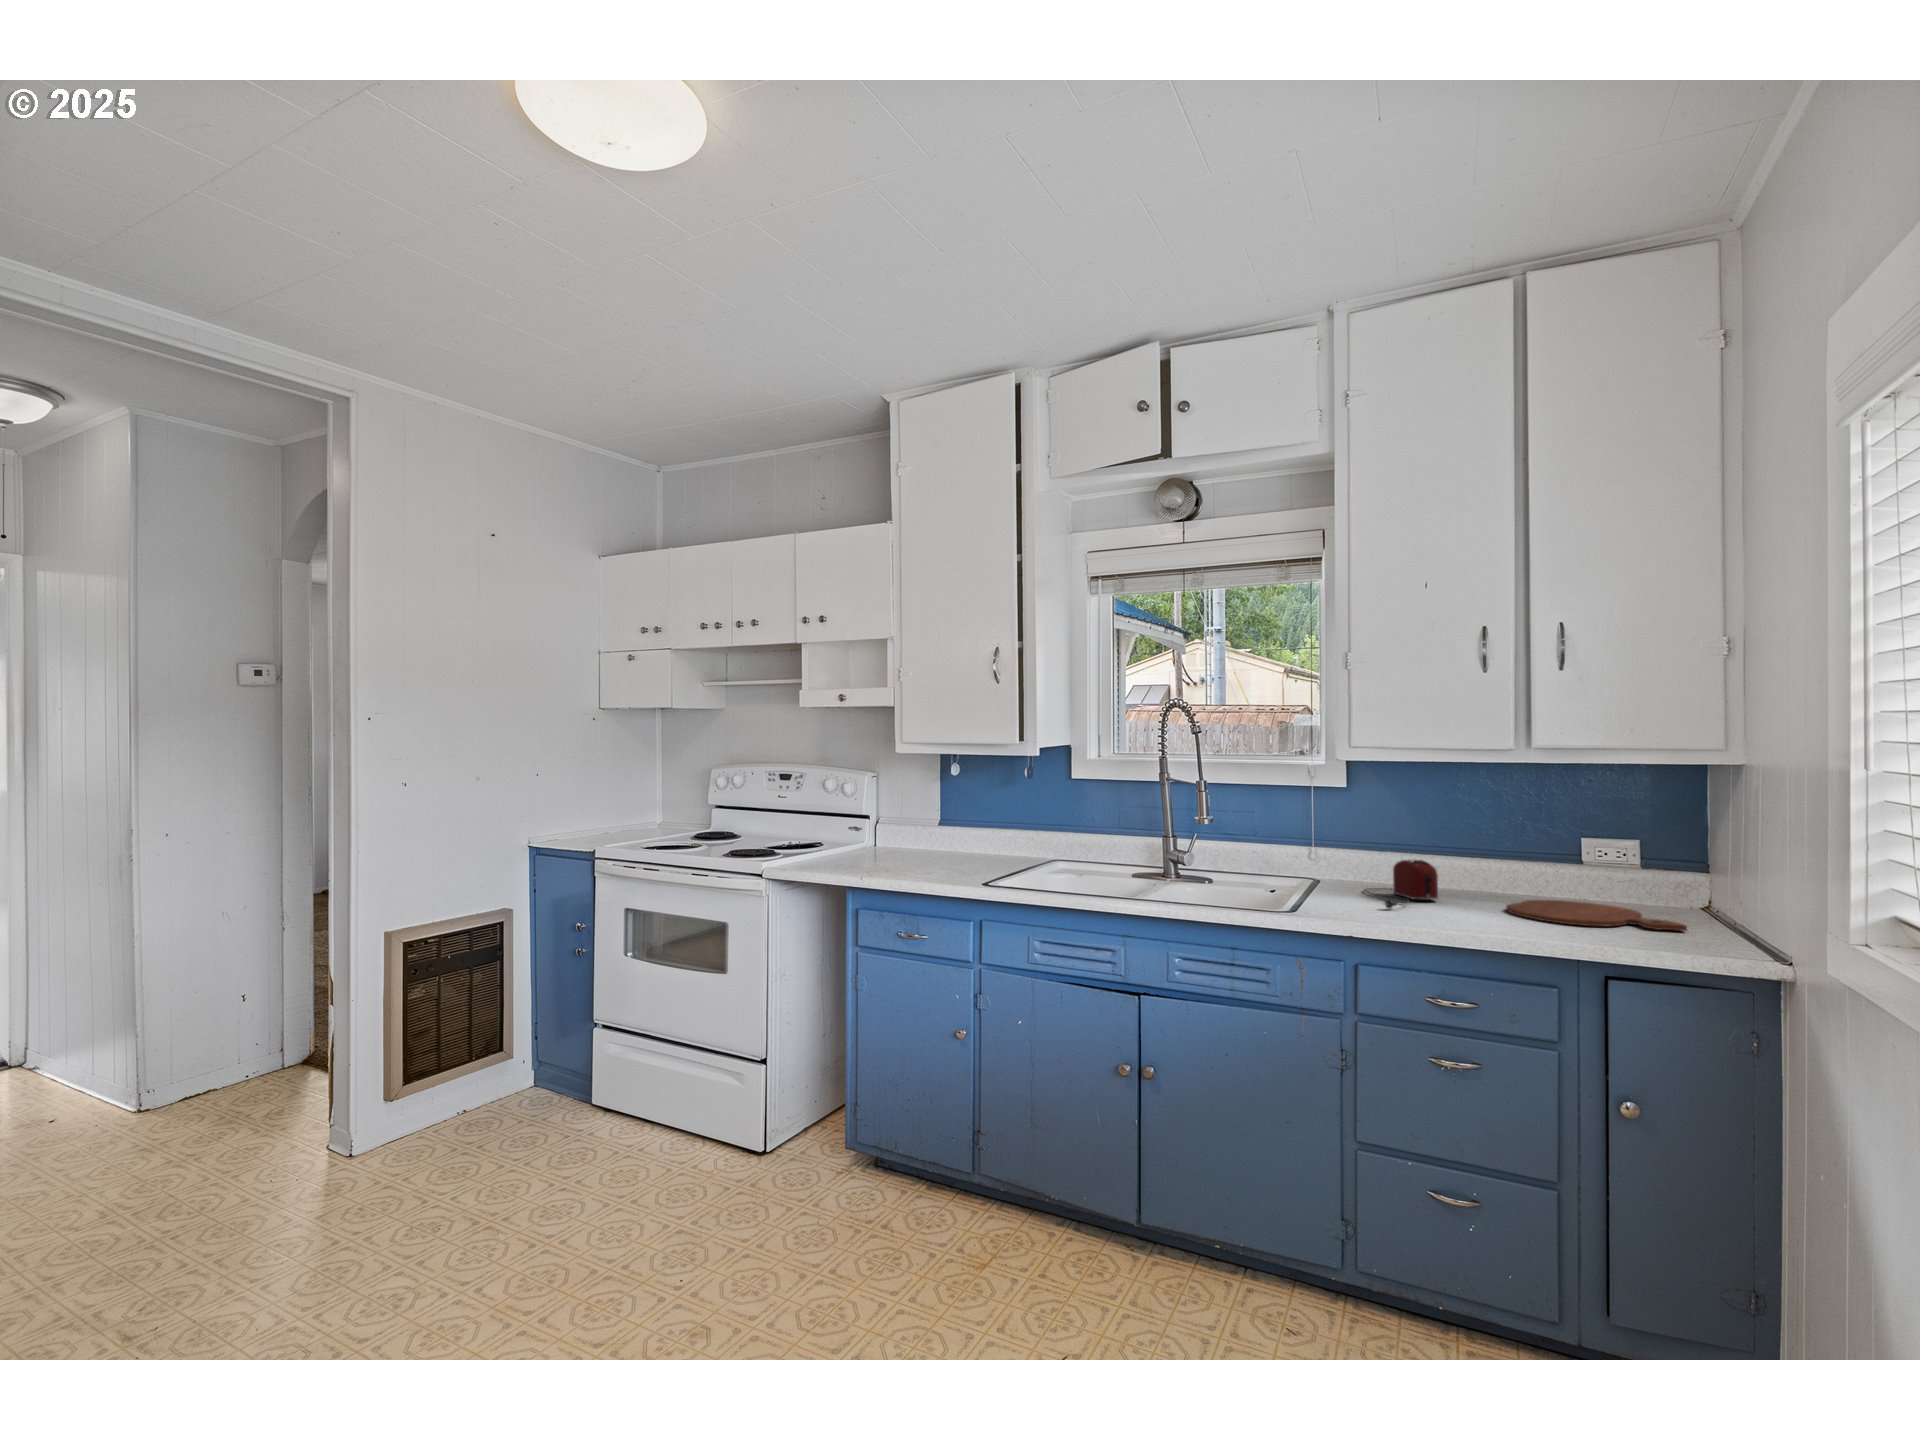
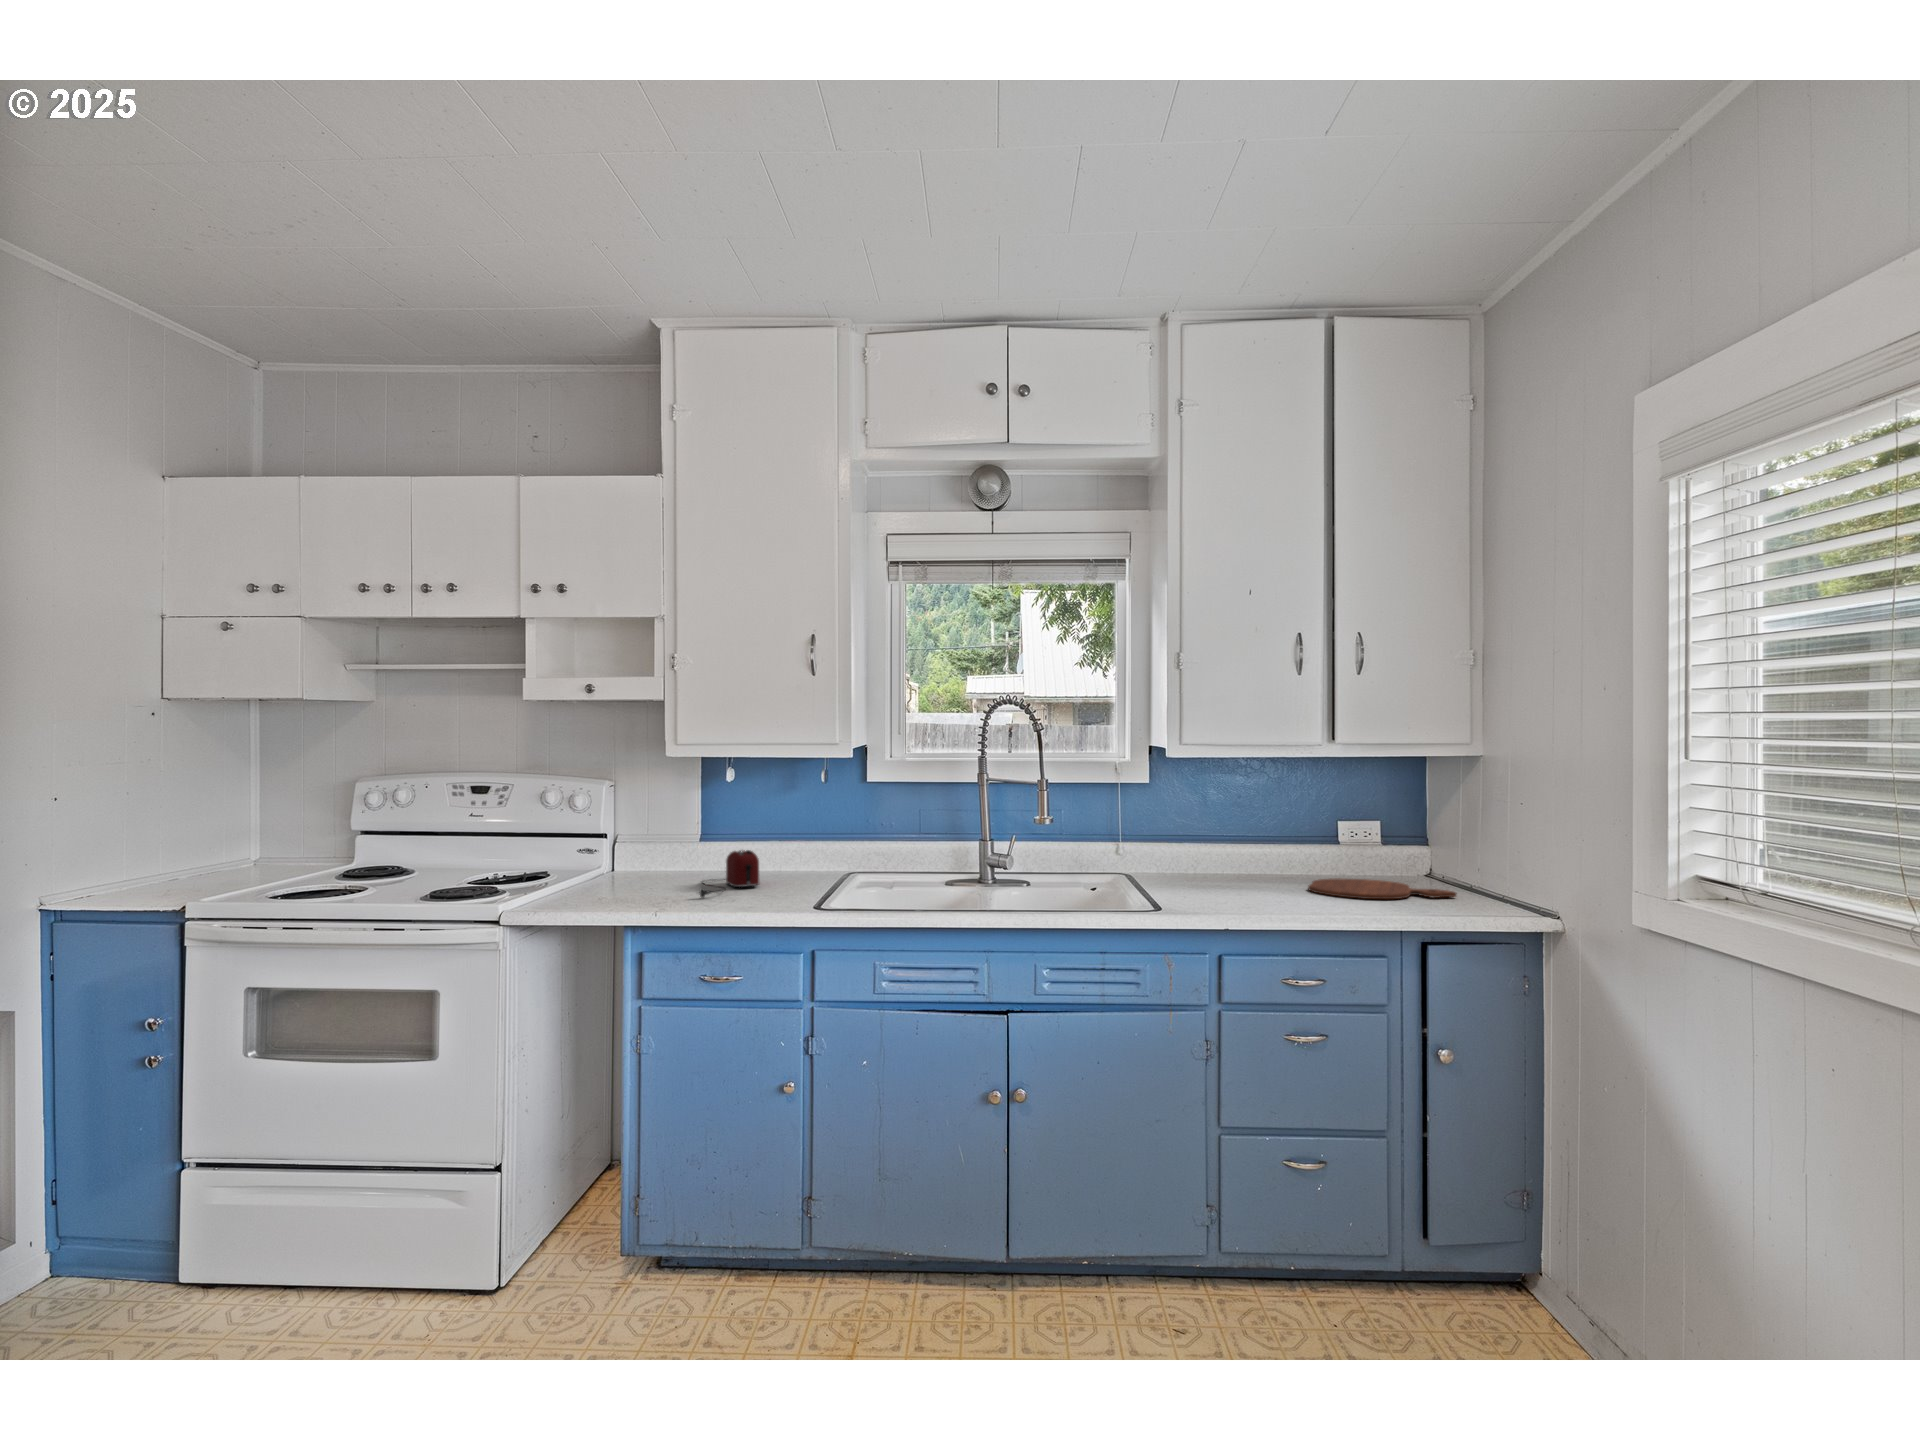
toaster: present [1364,860,1438,909] -> present [699,850,759,898]

